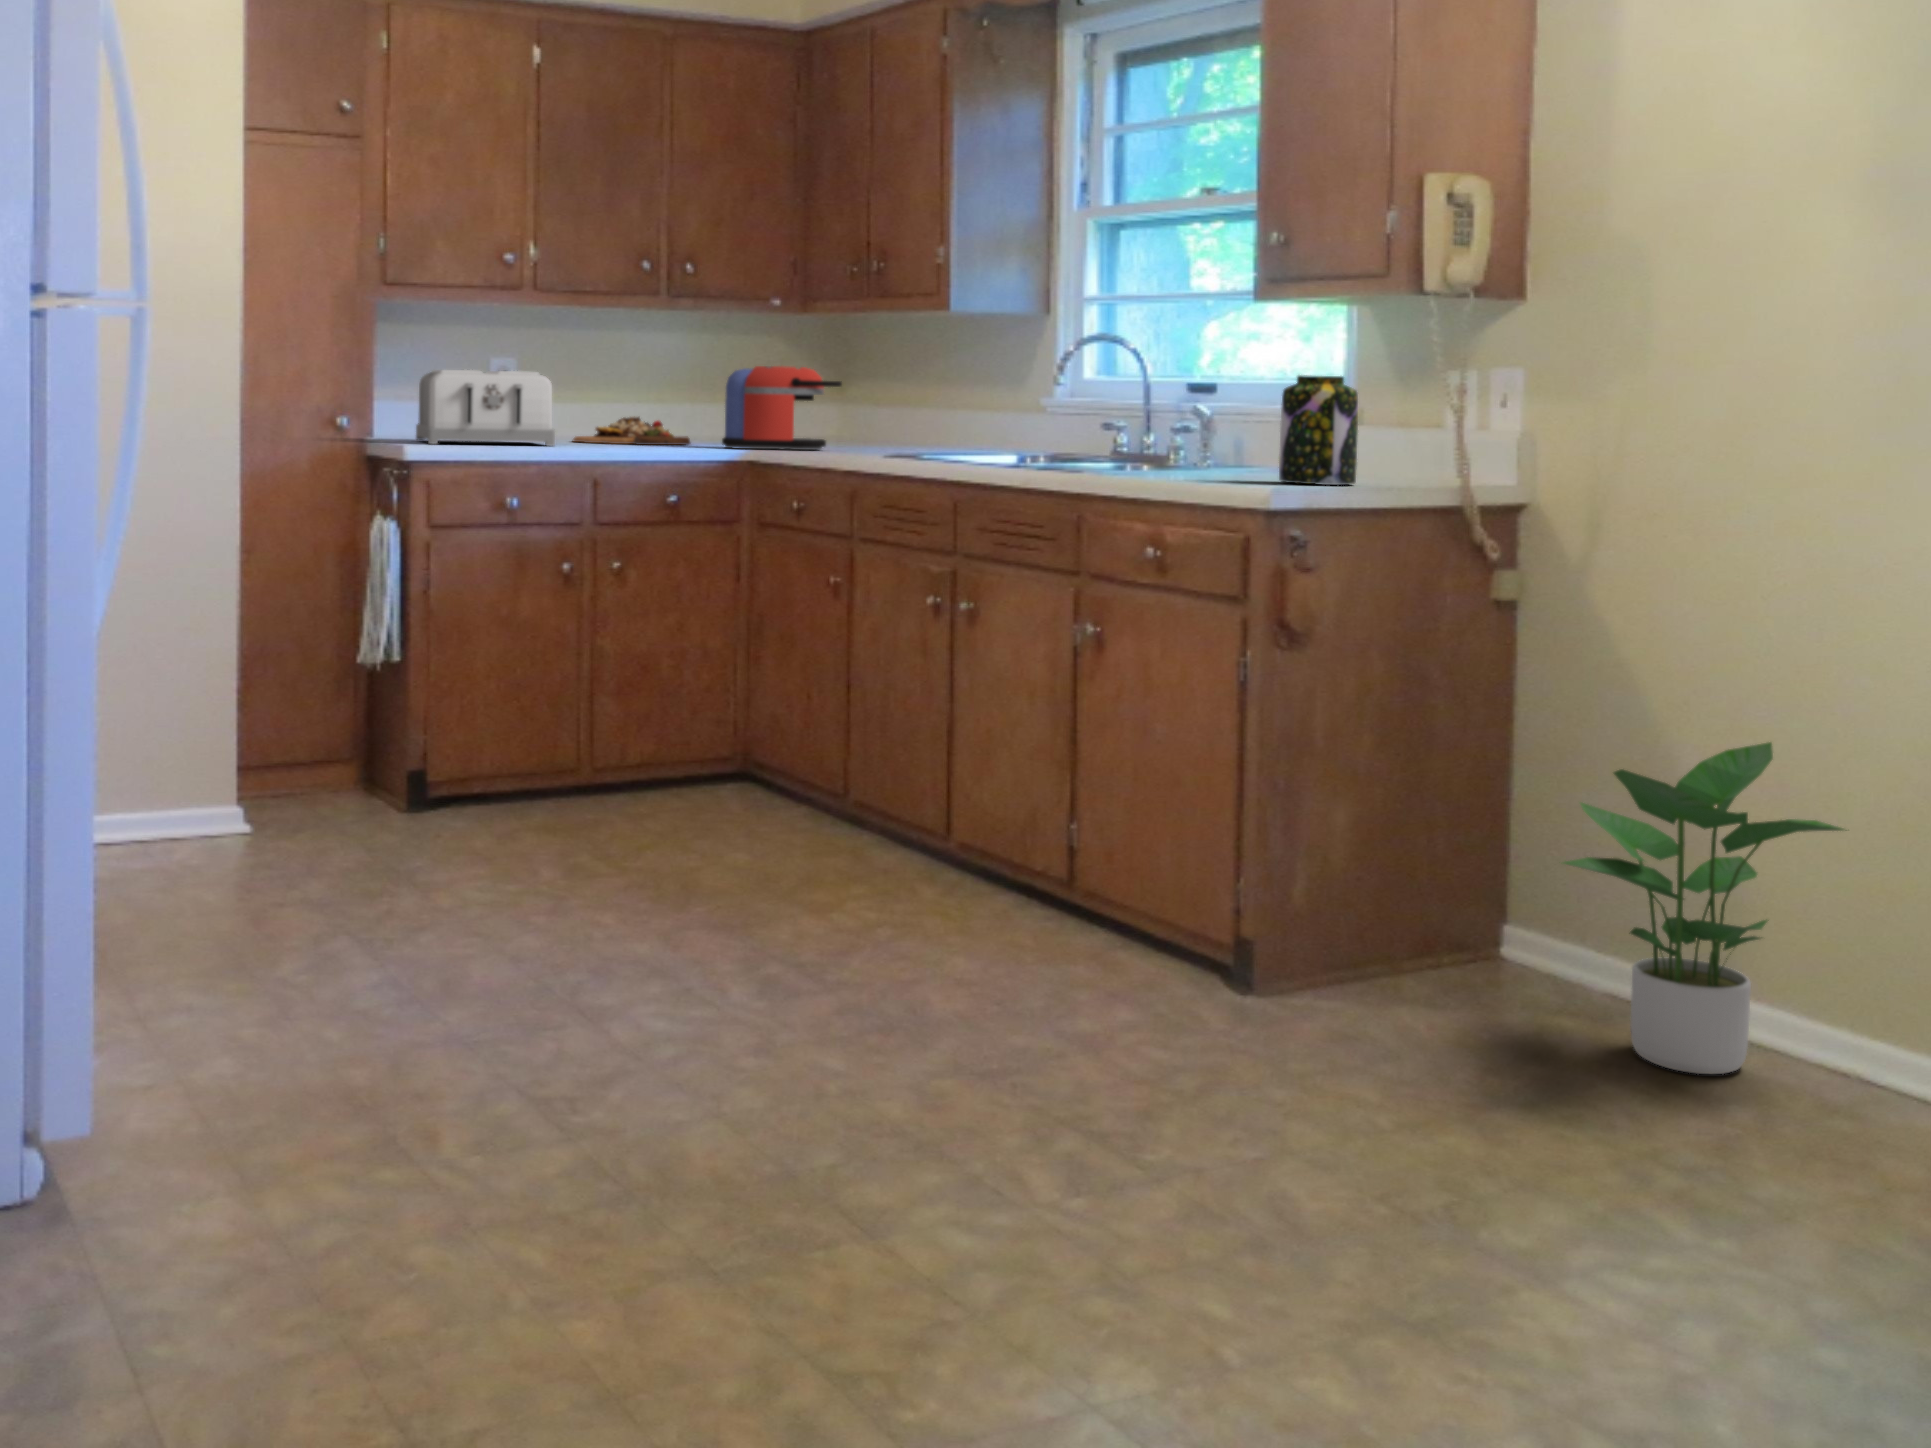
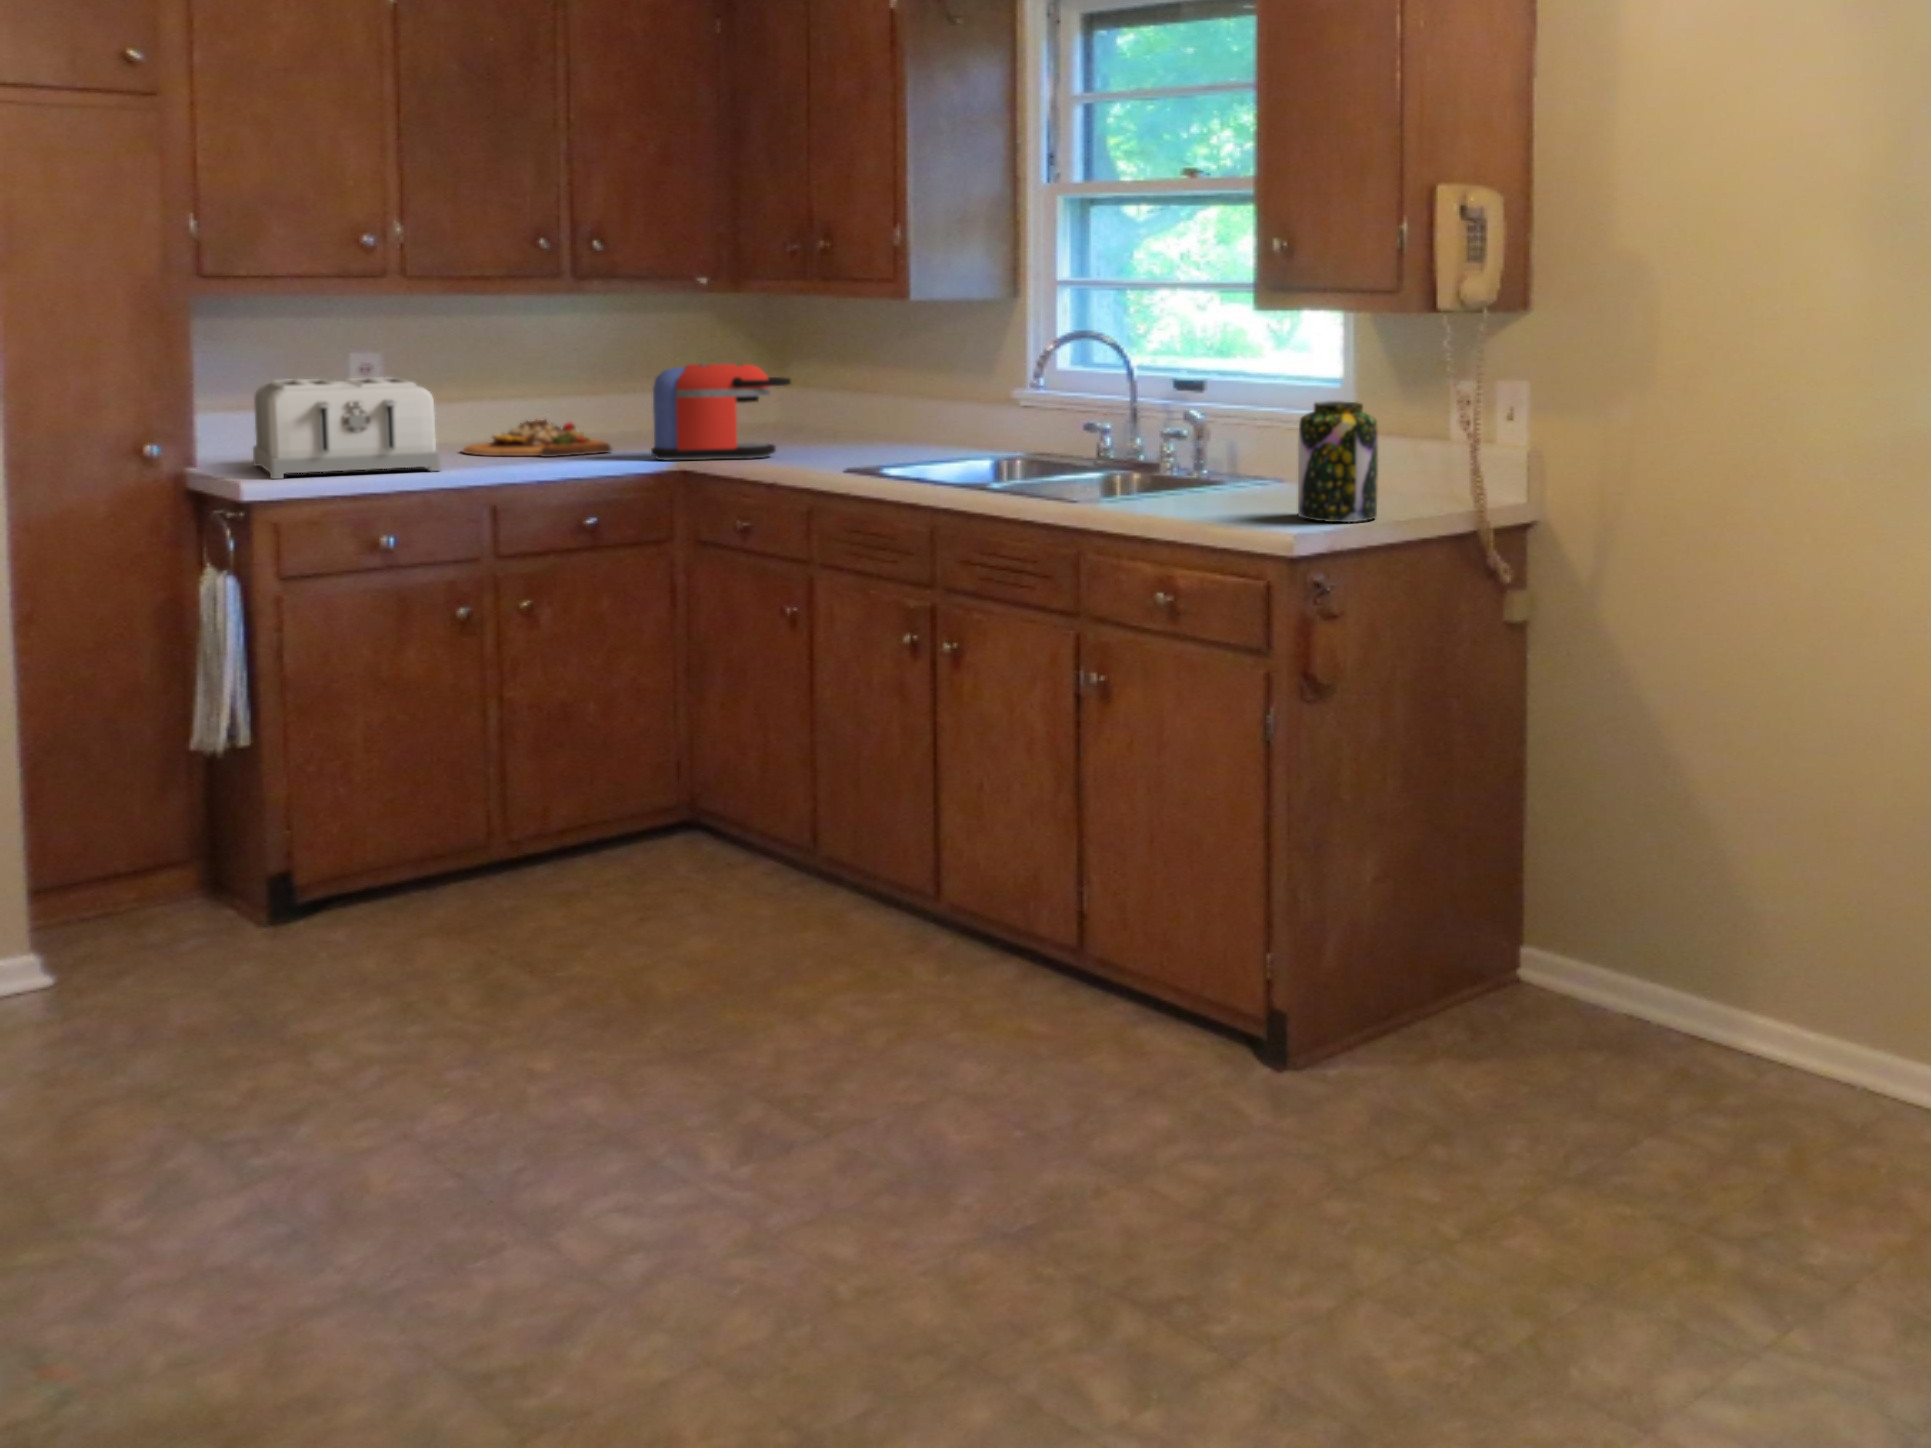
potted plant: present [1564,742,1844,1074] -> none [1597,768,1859,1108]

